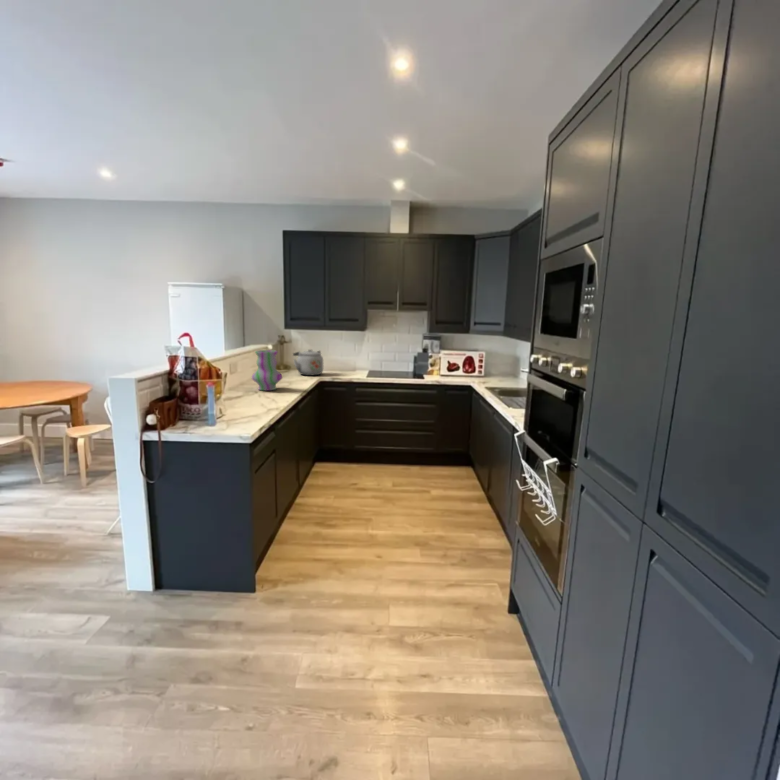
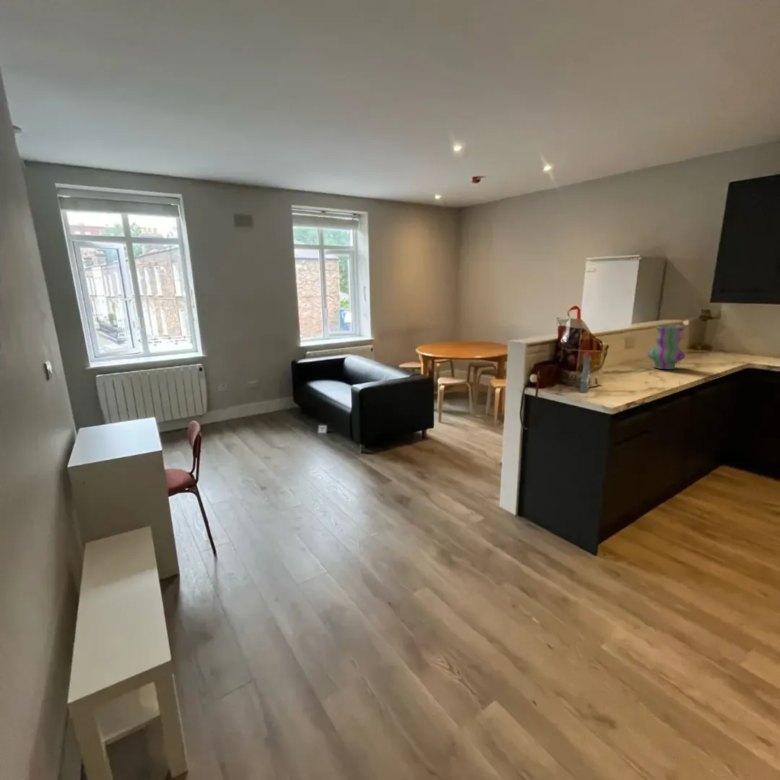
kettle: present [293,350,323,375] -> none [713,327,760,359]

